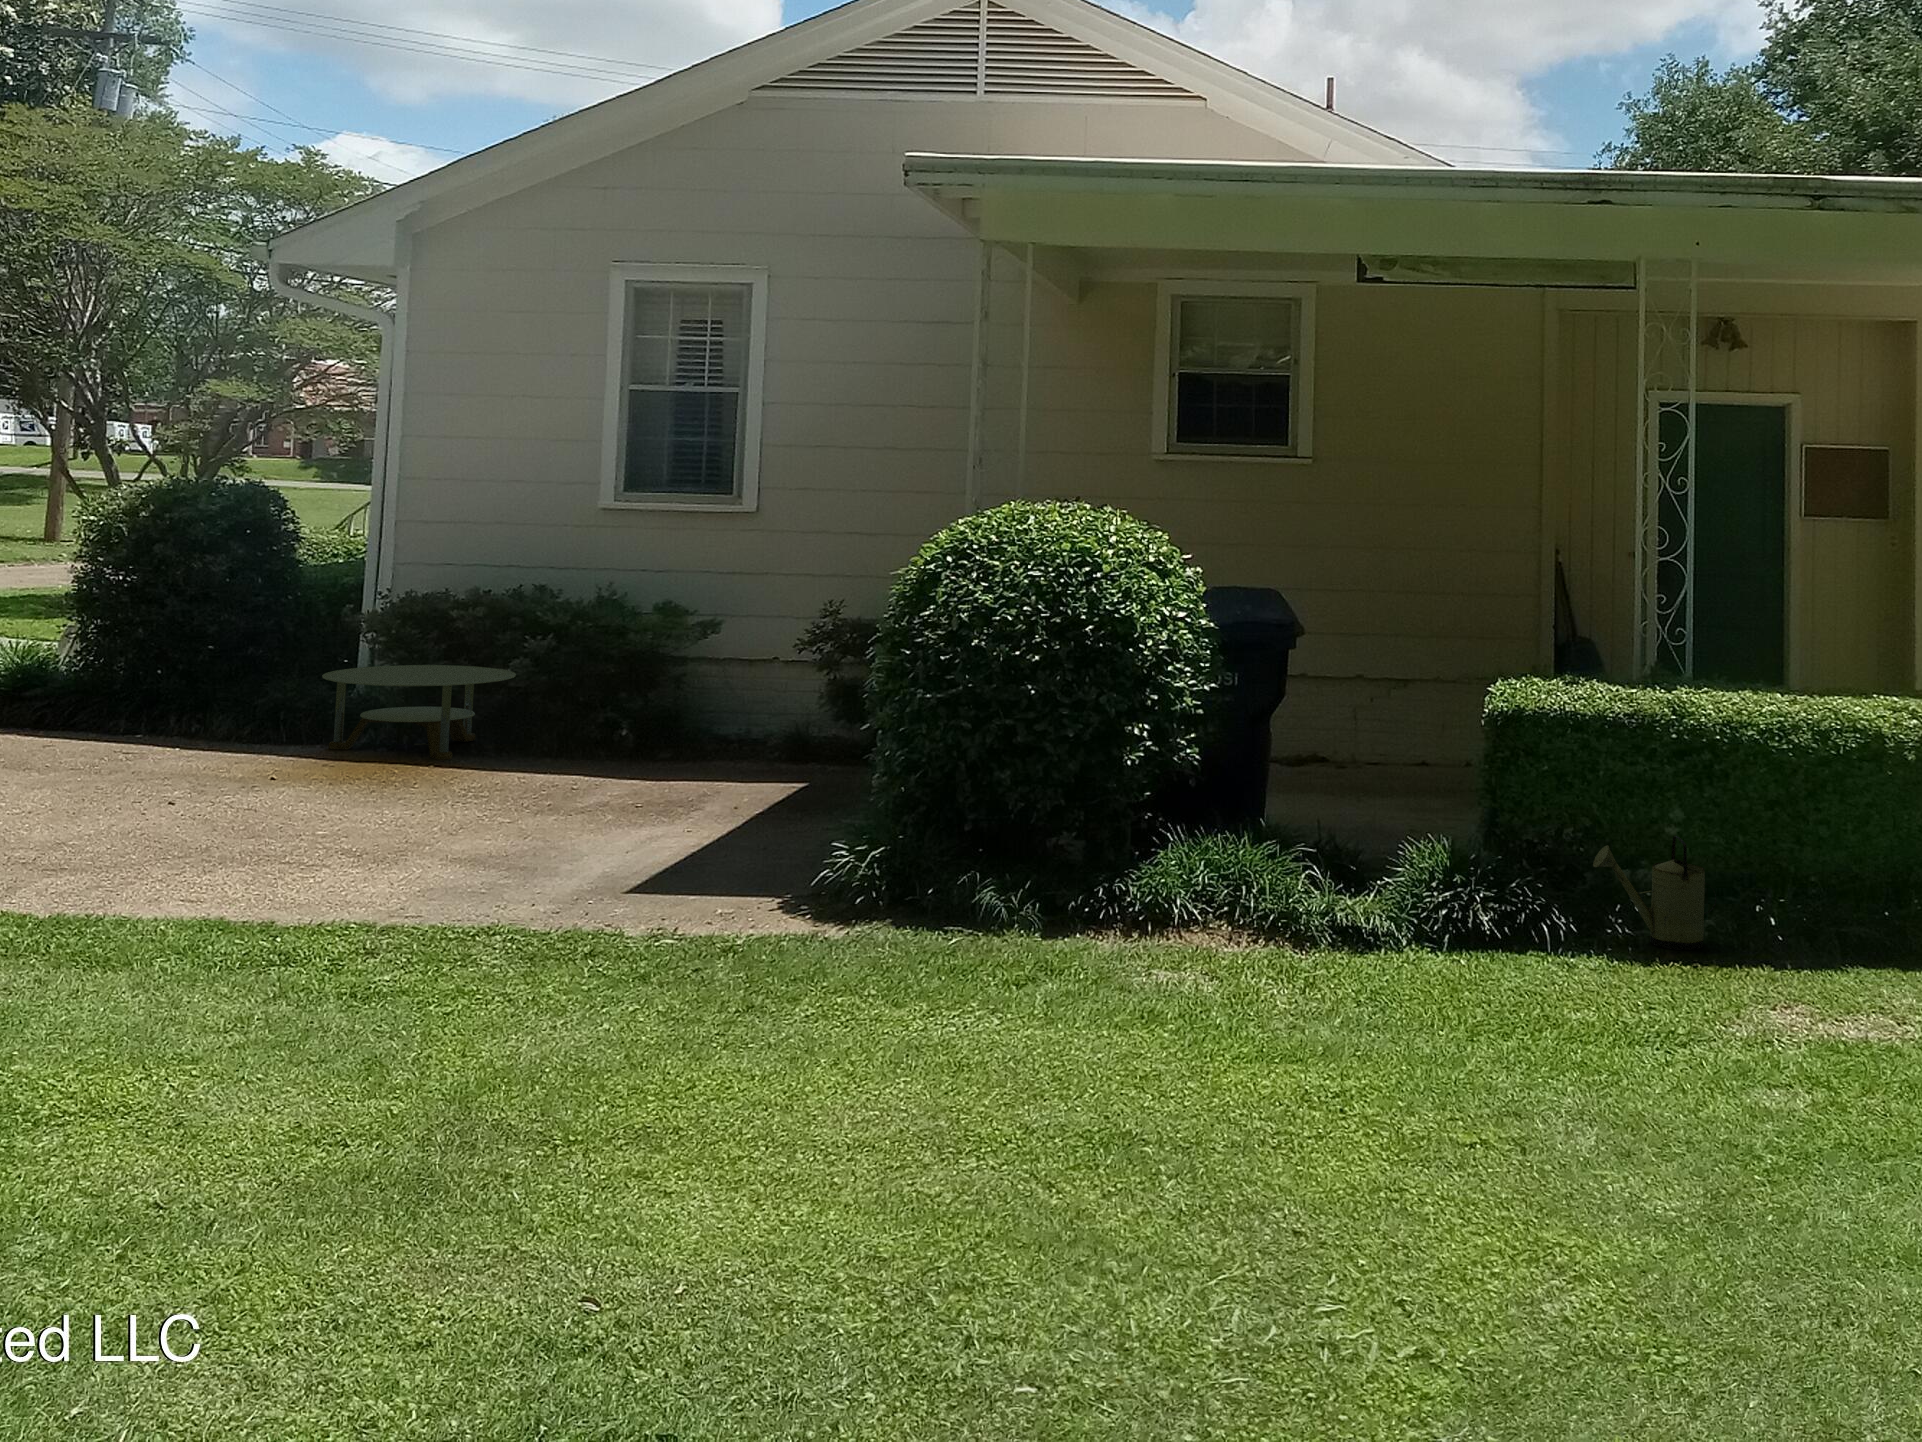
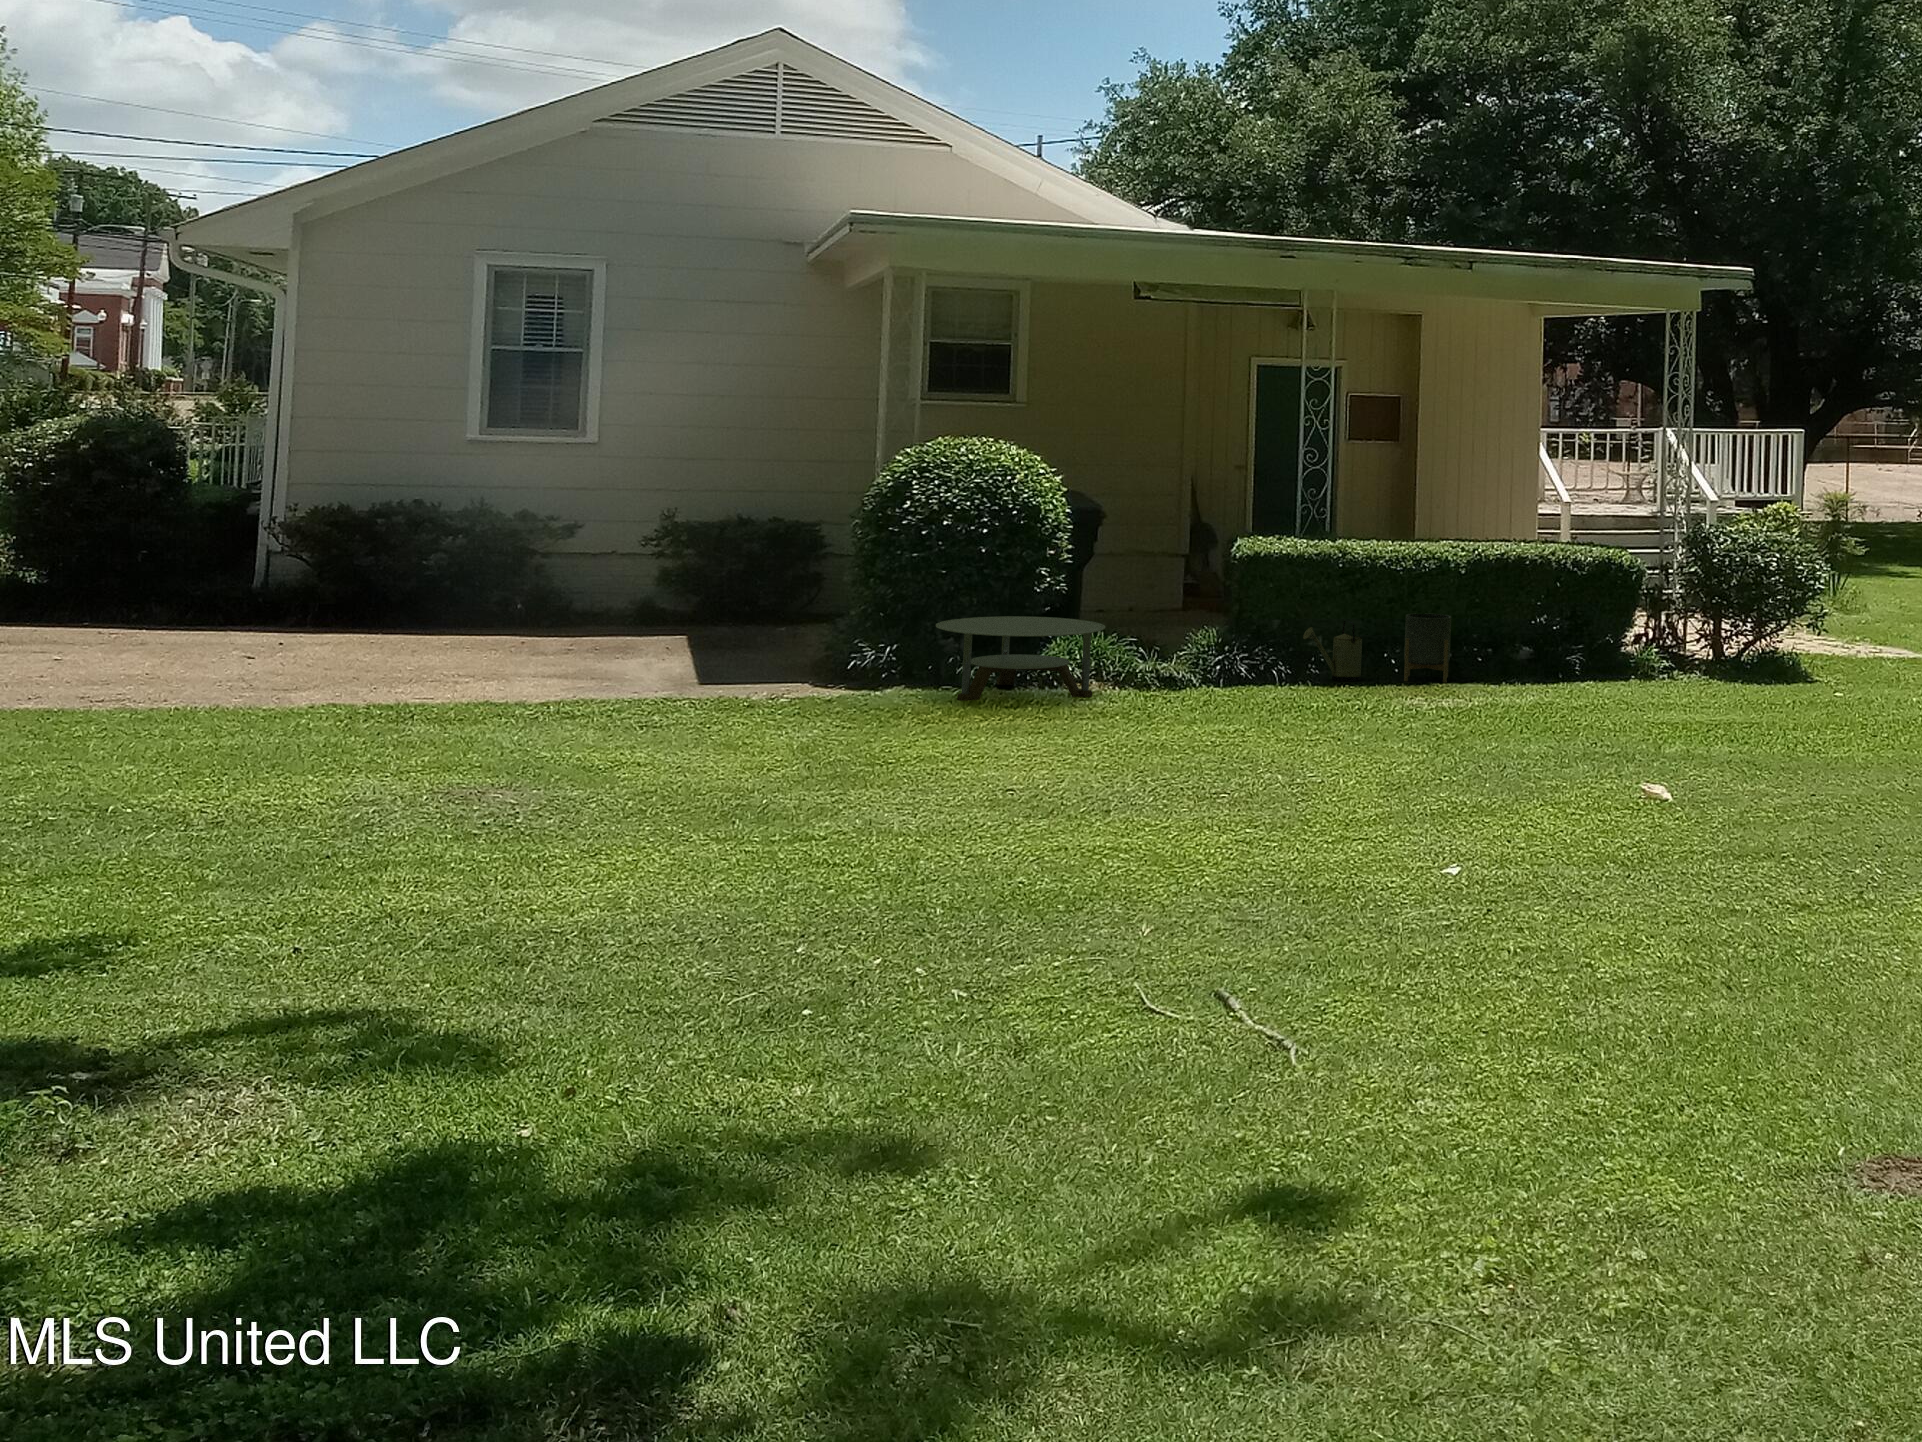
round table: present [322,665,516,759] -> present [936,616,1105,701]
planter: none [1783,829,1877,968] -> present [1404,613,1451,683]

